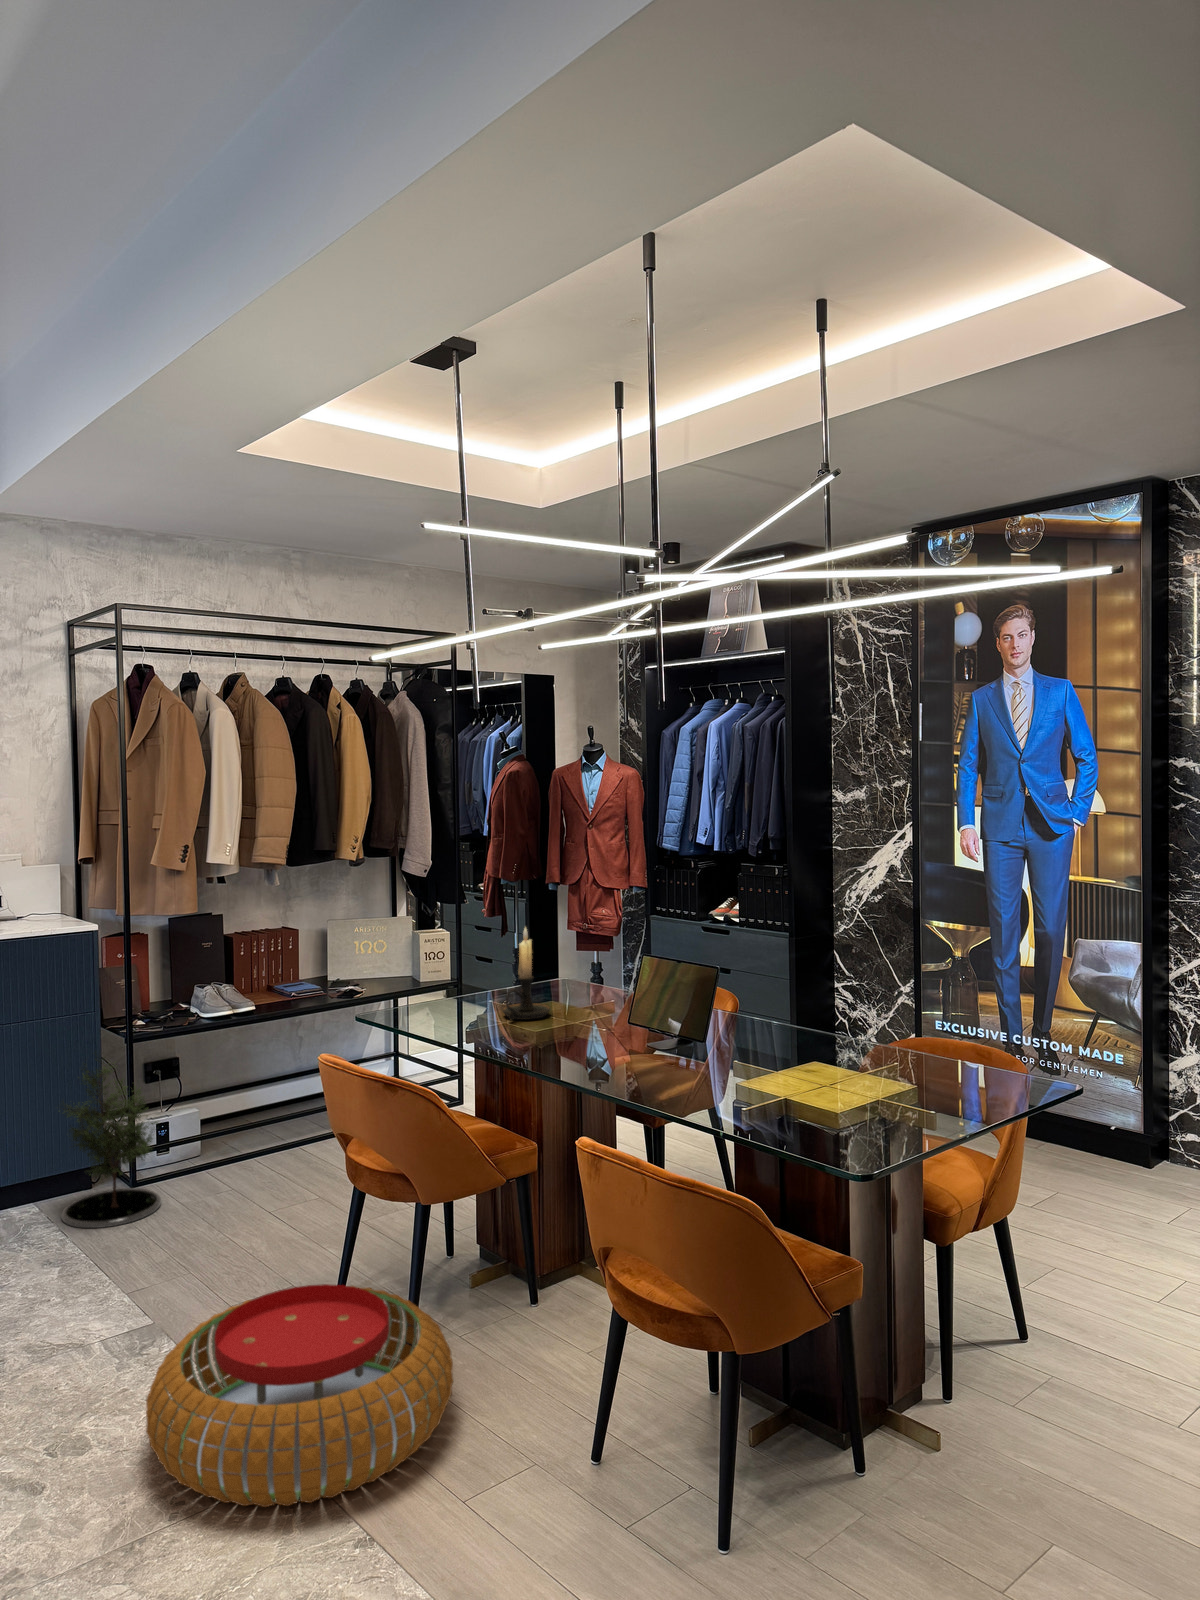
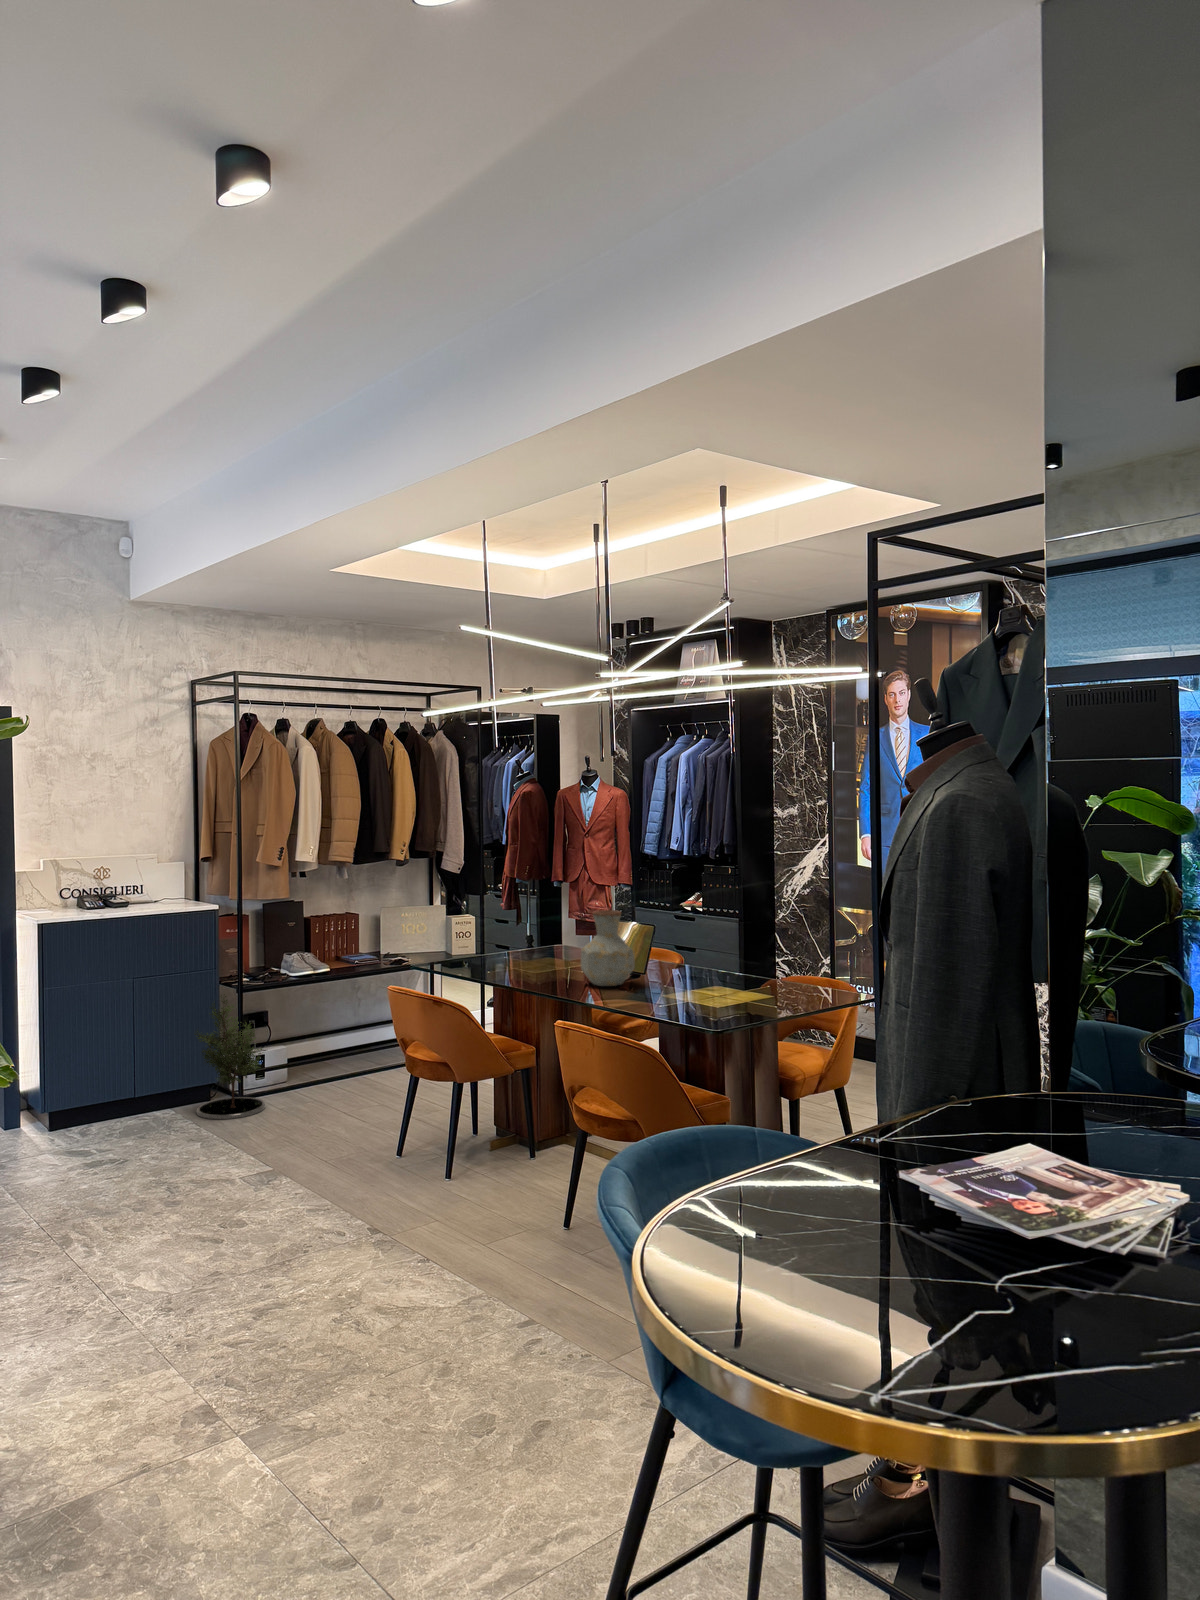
candle holder: present [502,928,550,1020] -> none [507,905,541,969]
vase: none [617,938,699,1054] -> present [581,910,635,986]
pouf: present [146,1284,453,1507] -> none [281,1130,471,1244]

